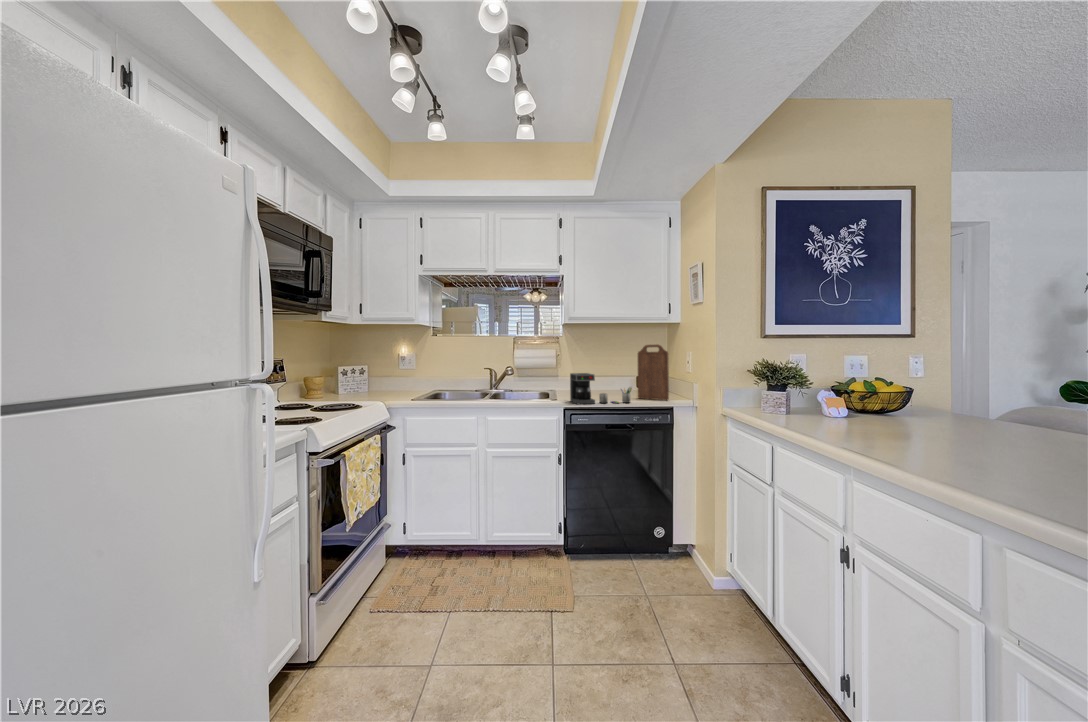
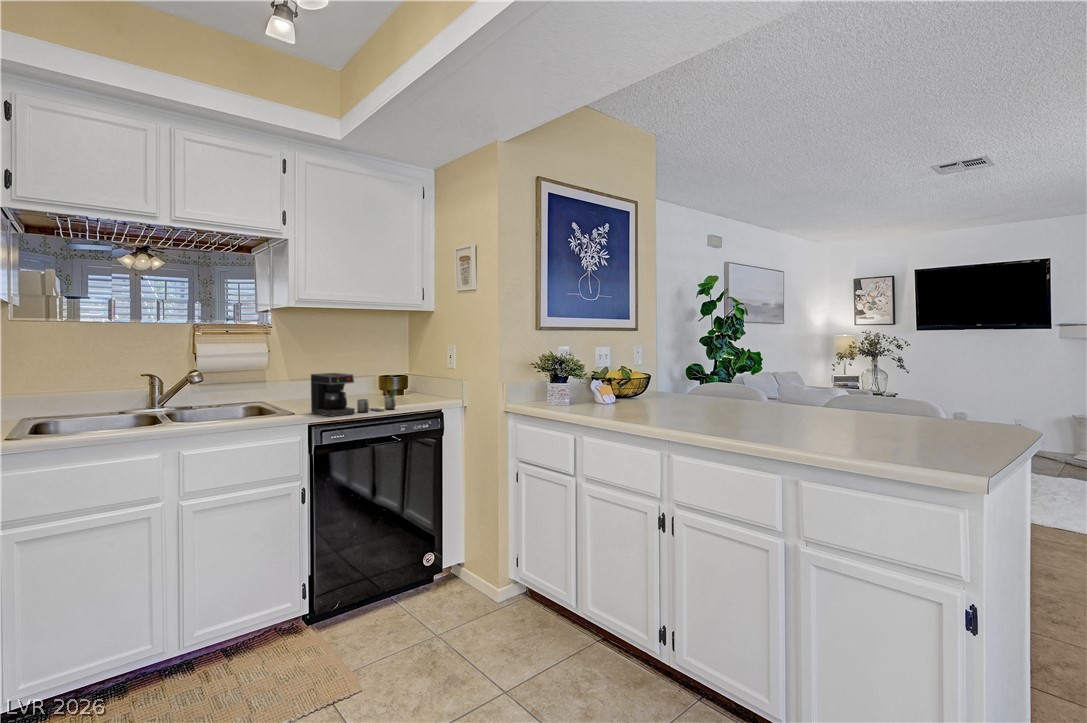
cutting board: present [638,345,669,400] -> none [390,335,431,403]

